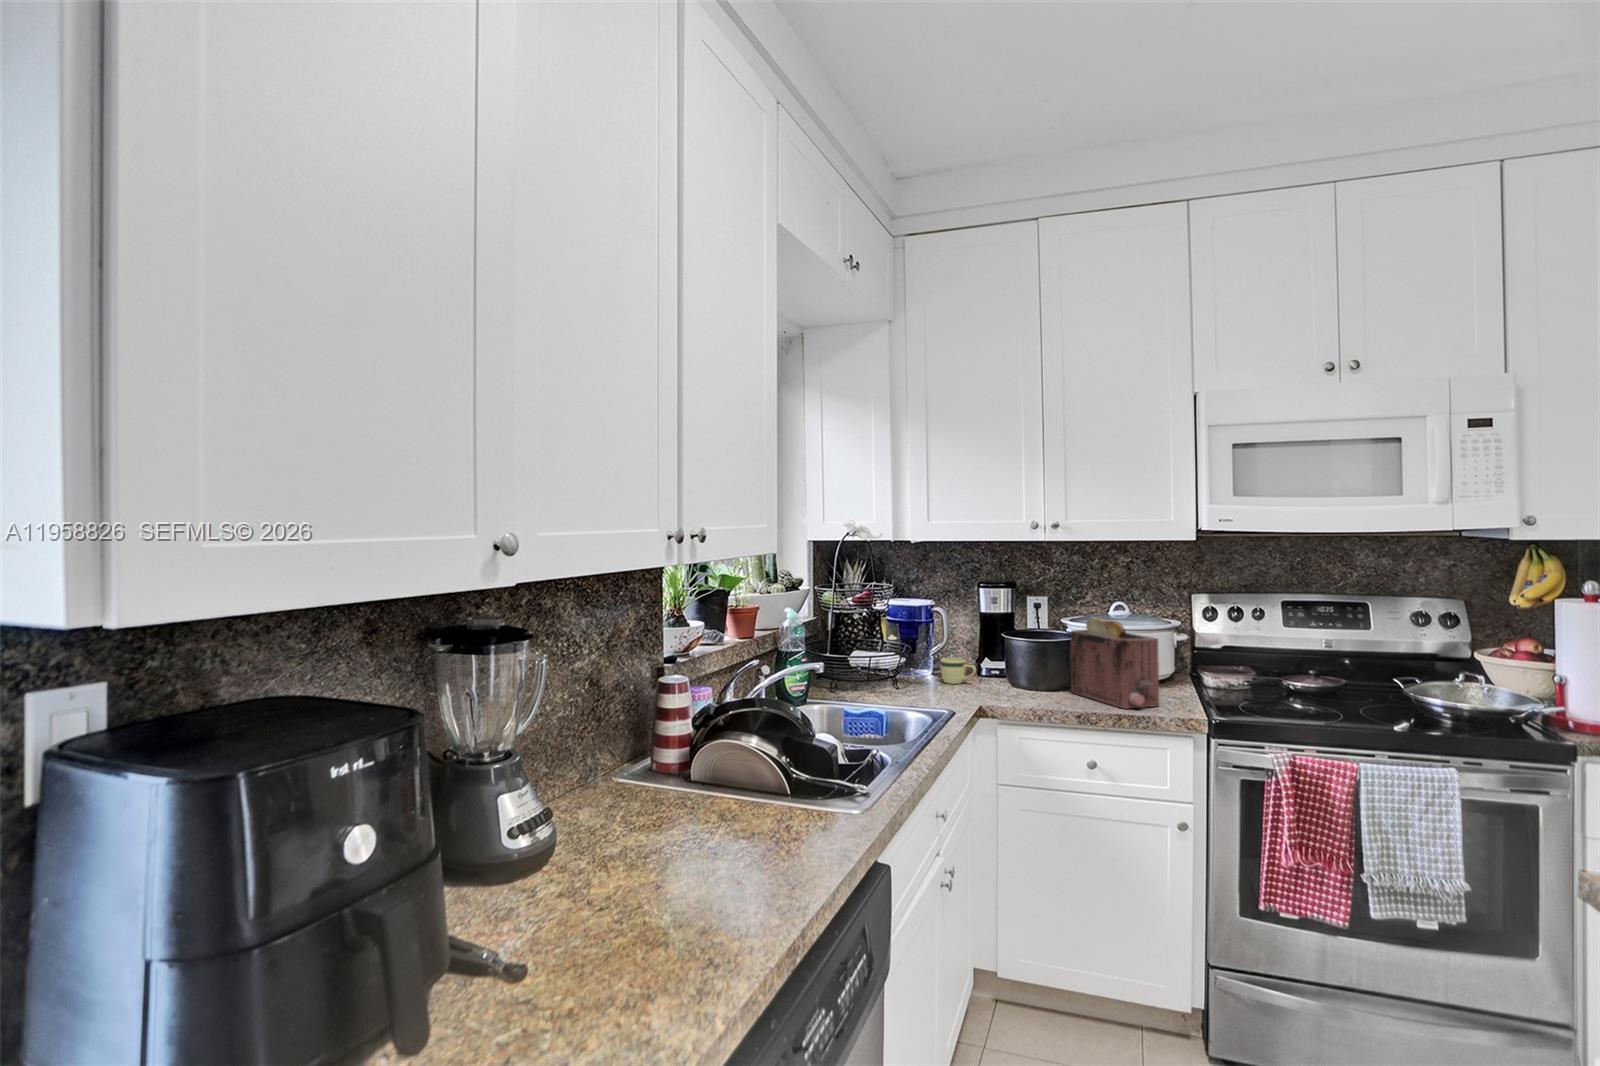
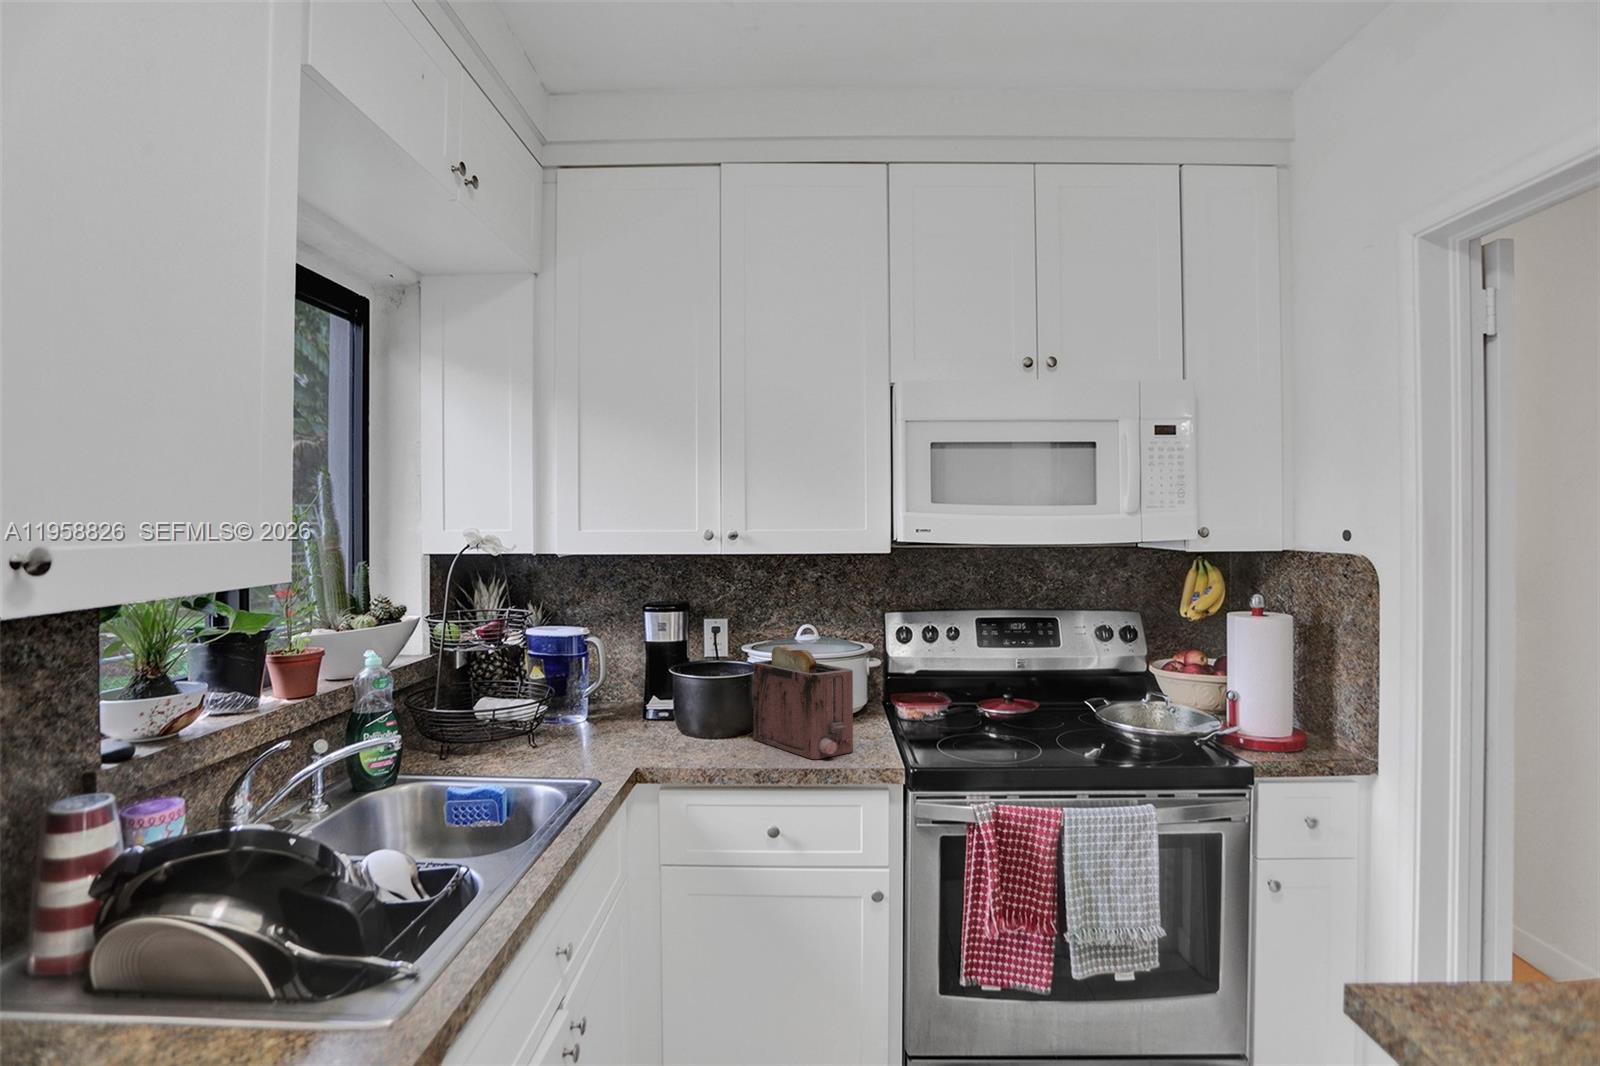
mug: present [940,658,976,684] -> none [593,701,639,736]

